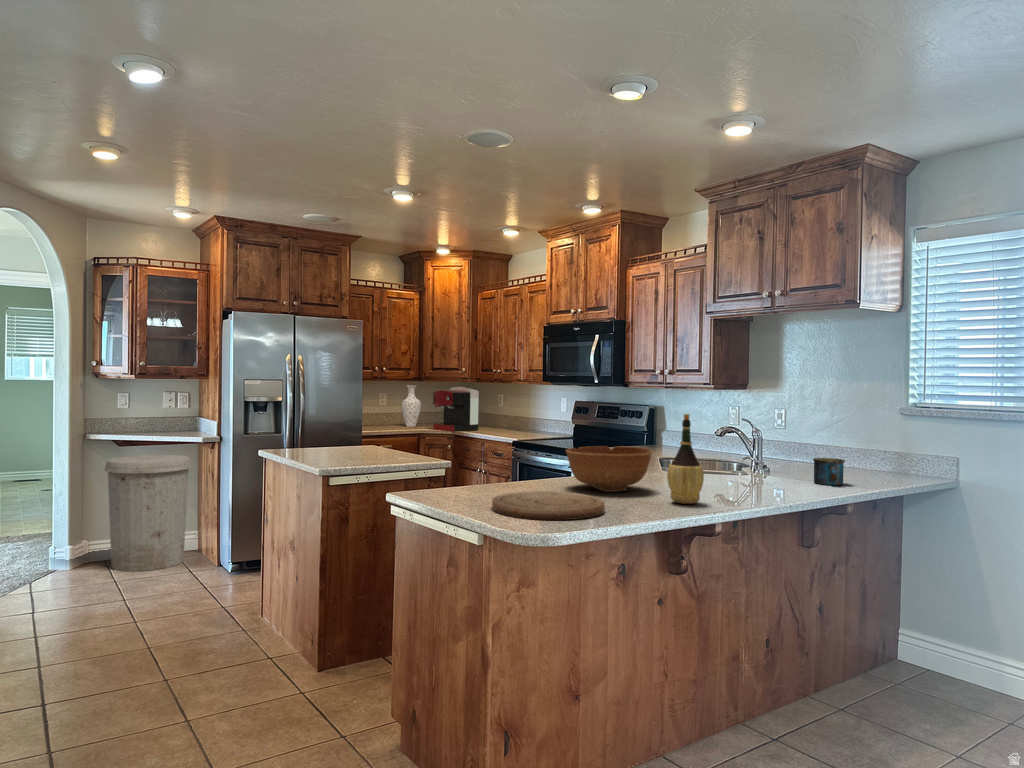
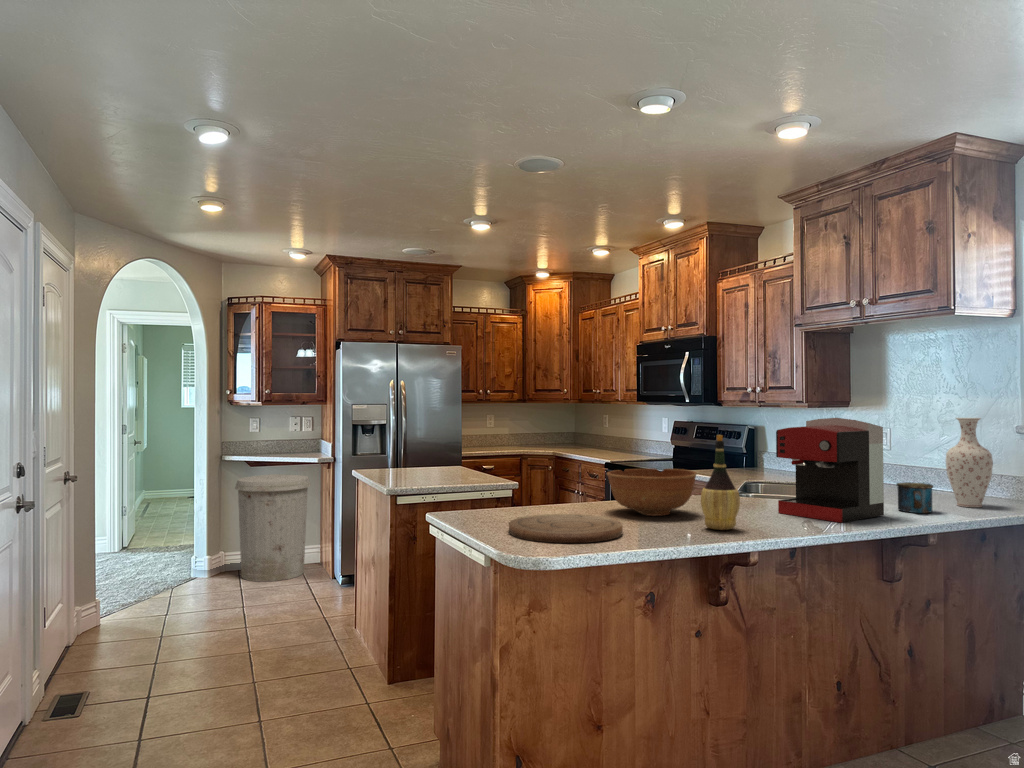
vase: present [402,385,421,427] -> present [946,418,993,507]
coffee maker: present [433,387,479,431] -> present [776,418,884,523]

